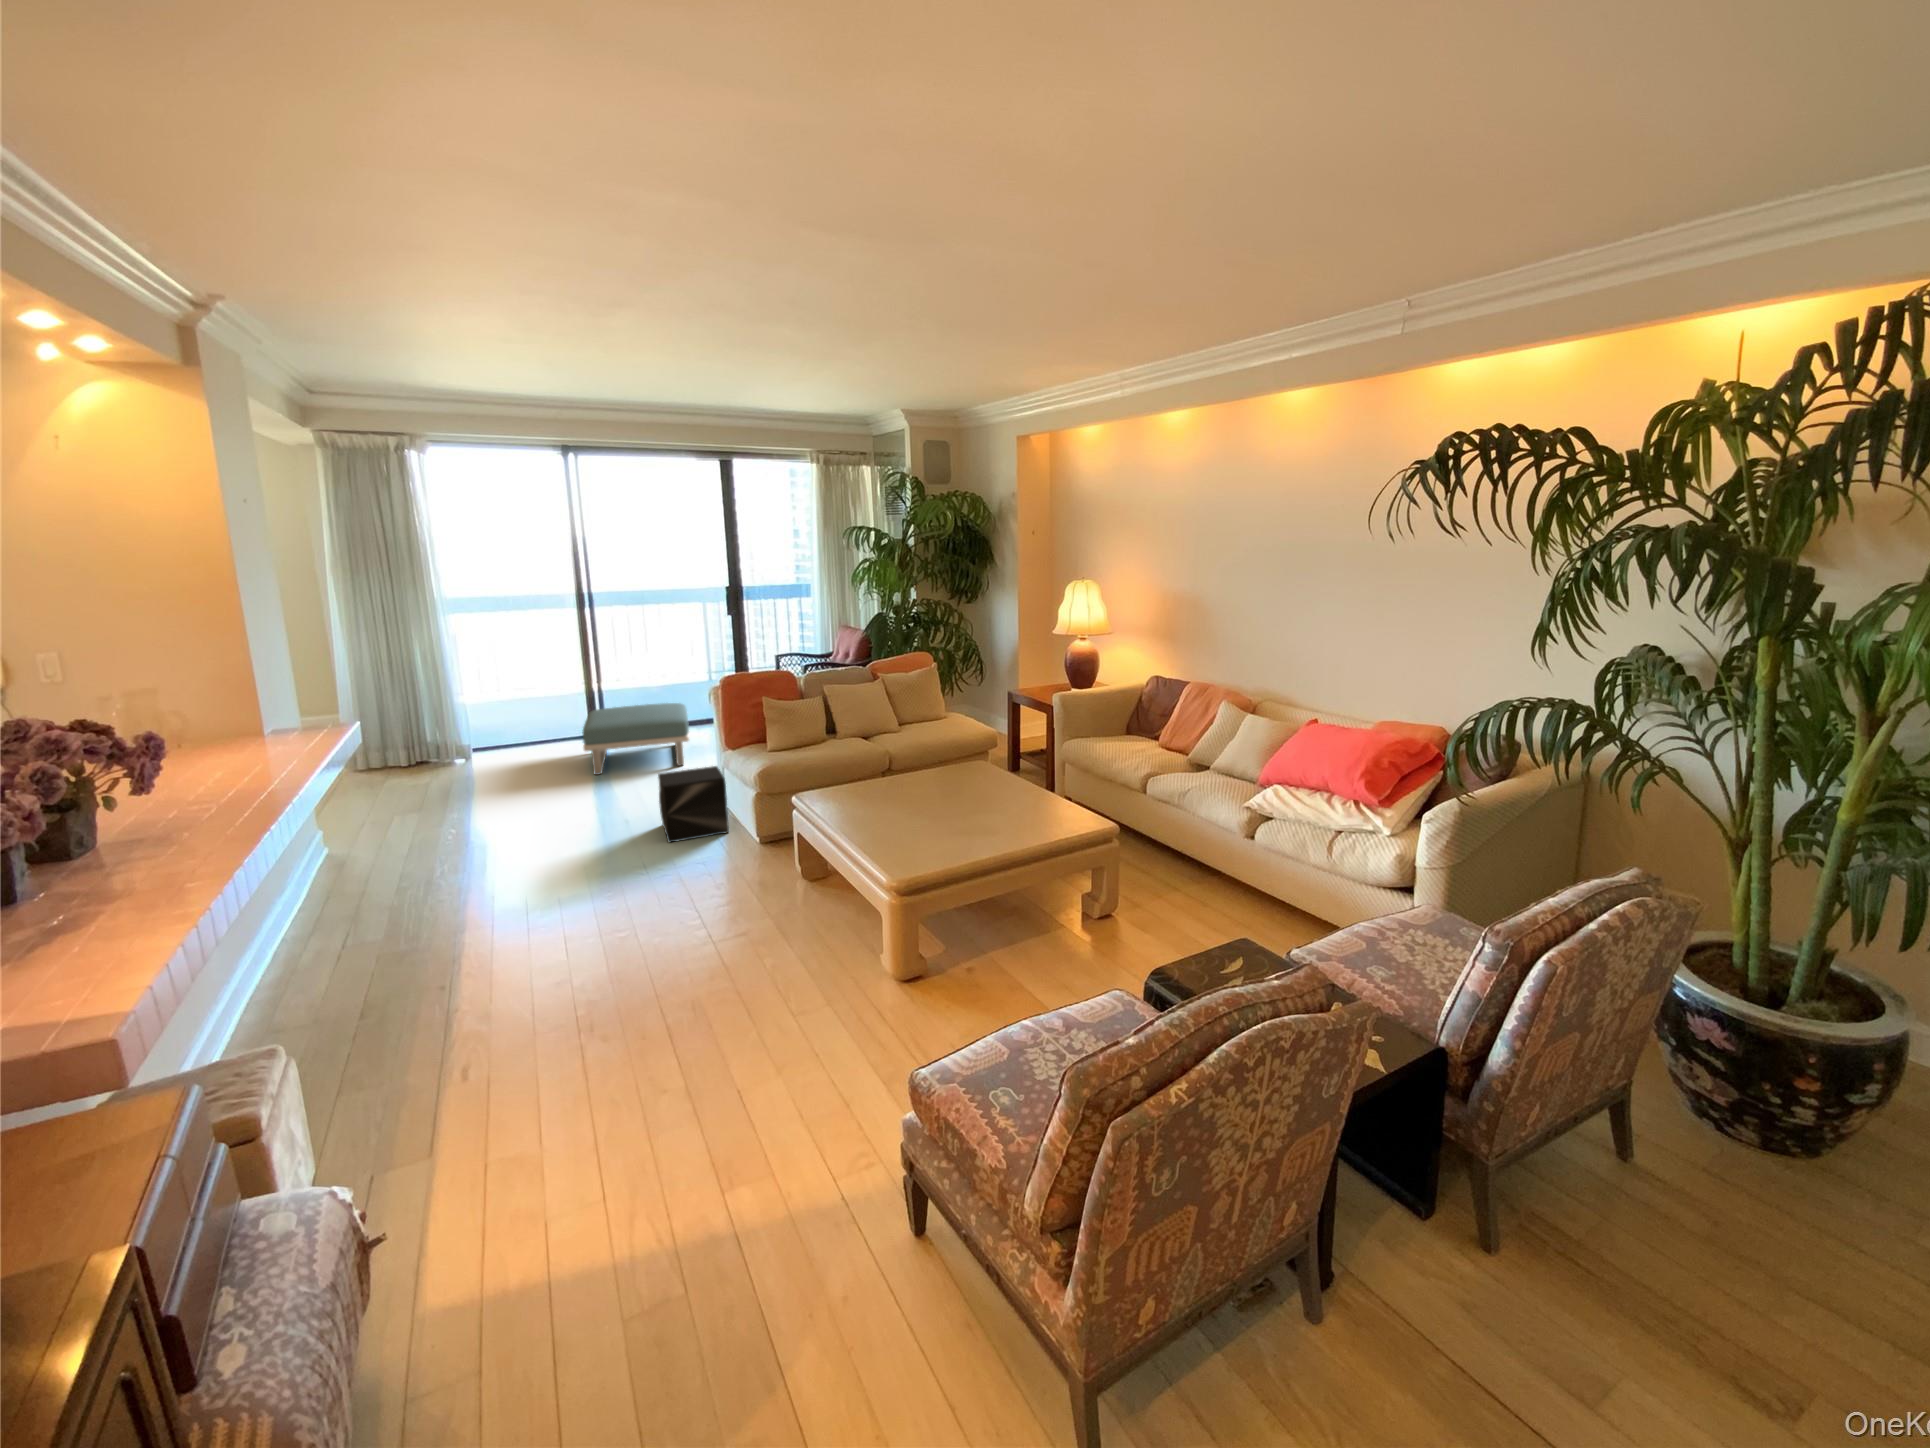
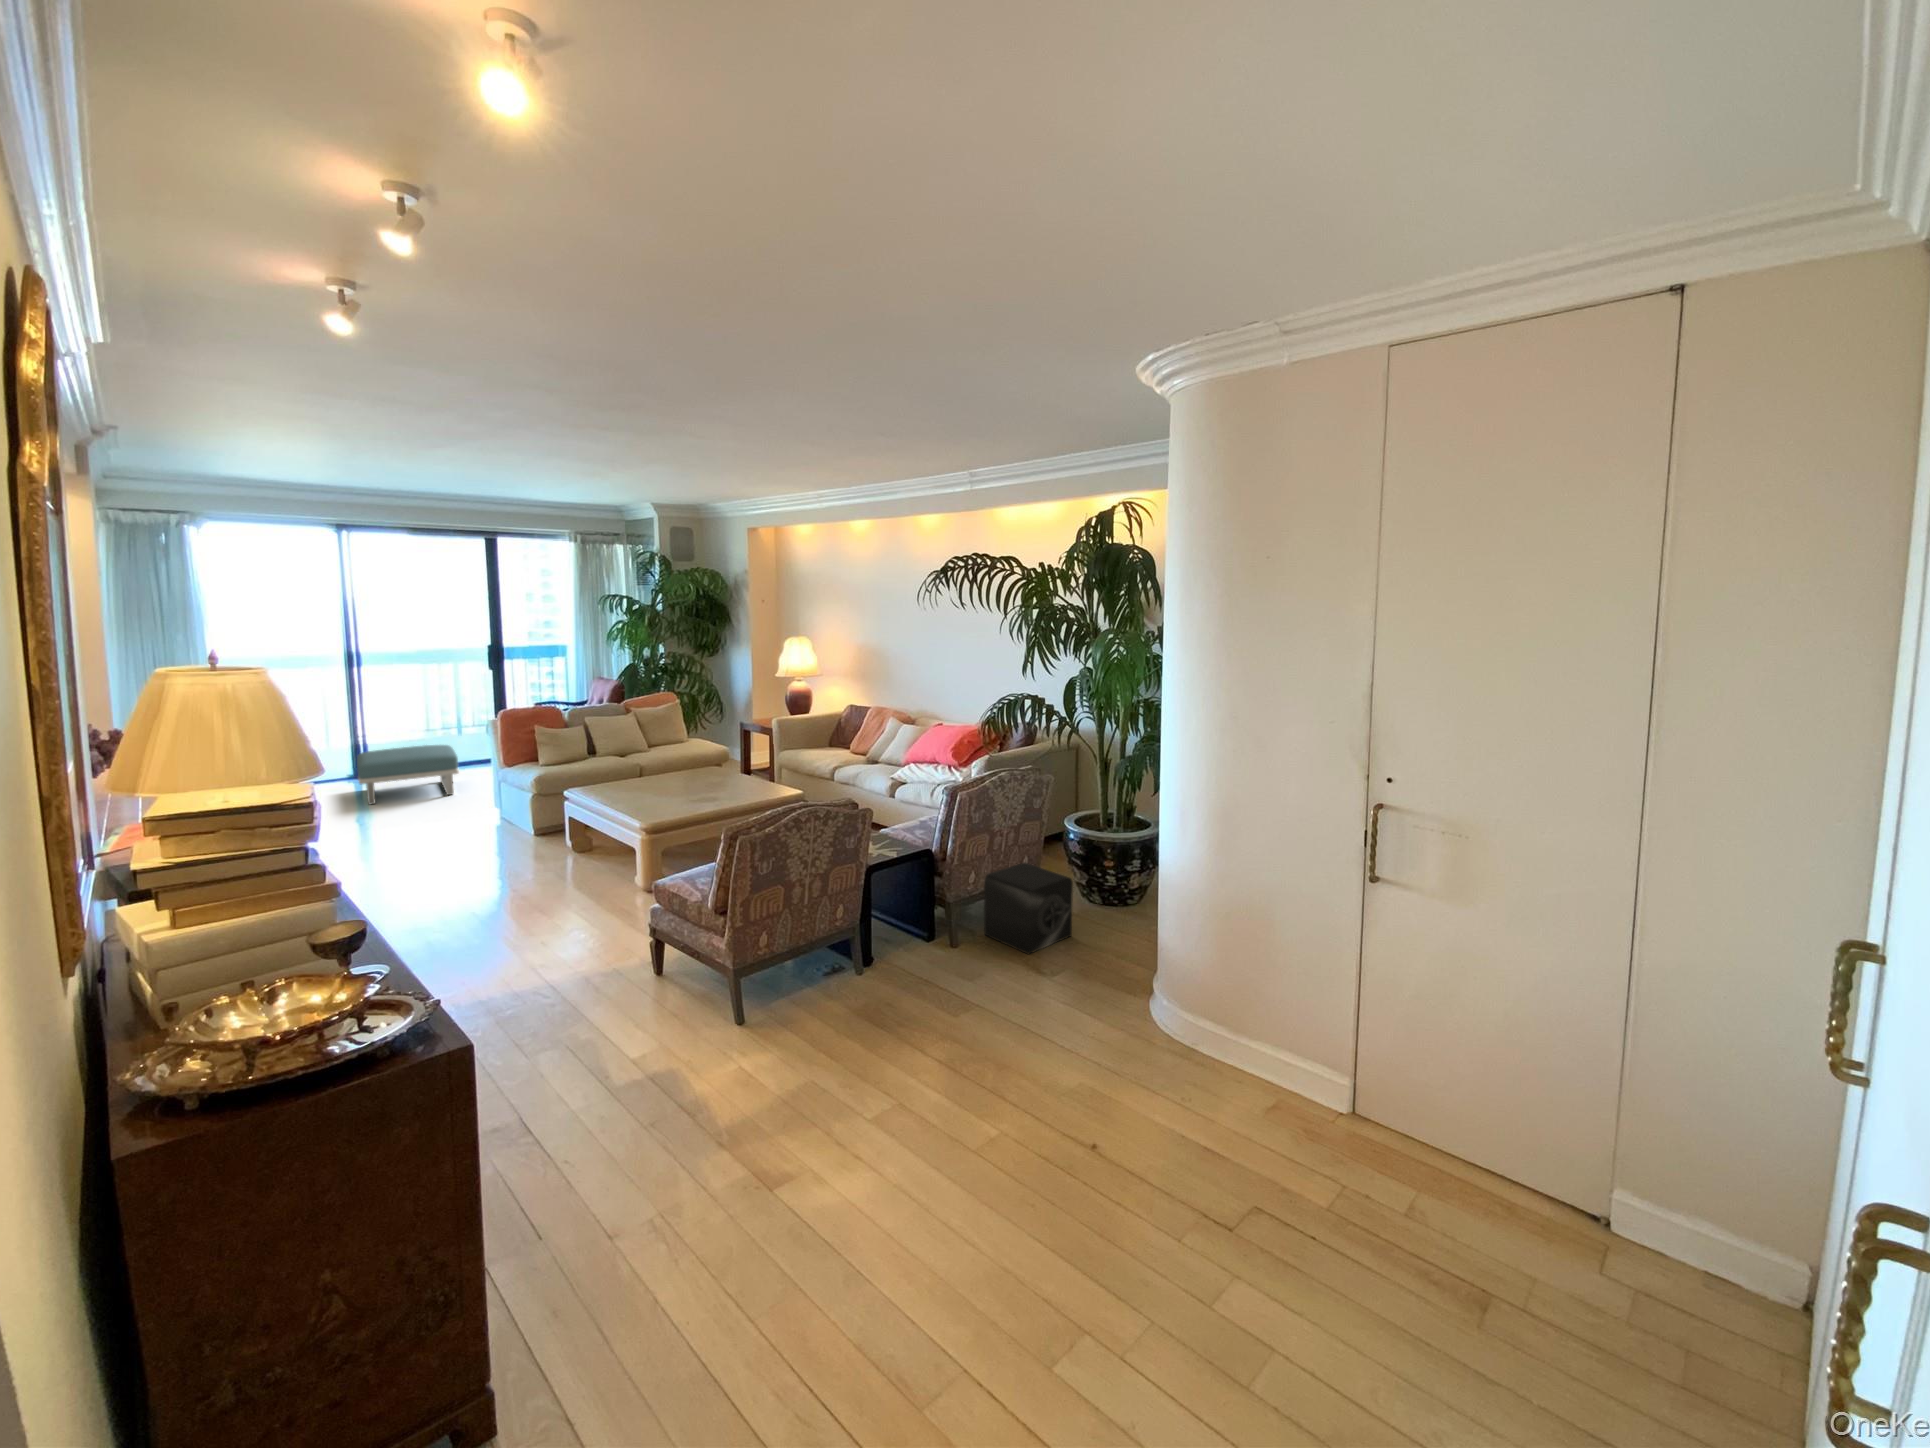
speaker: present [658,766,729,843] -> present [984,863,1073,954]

